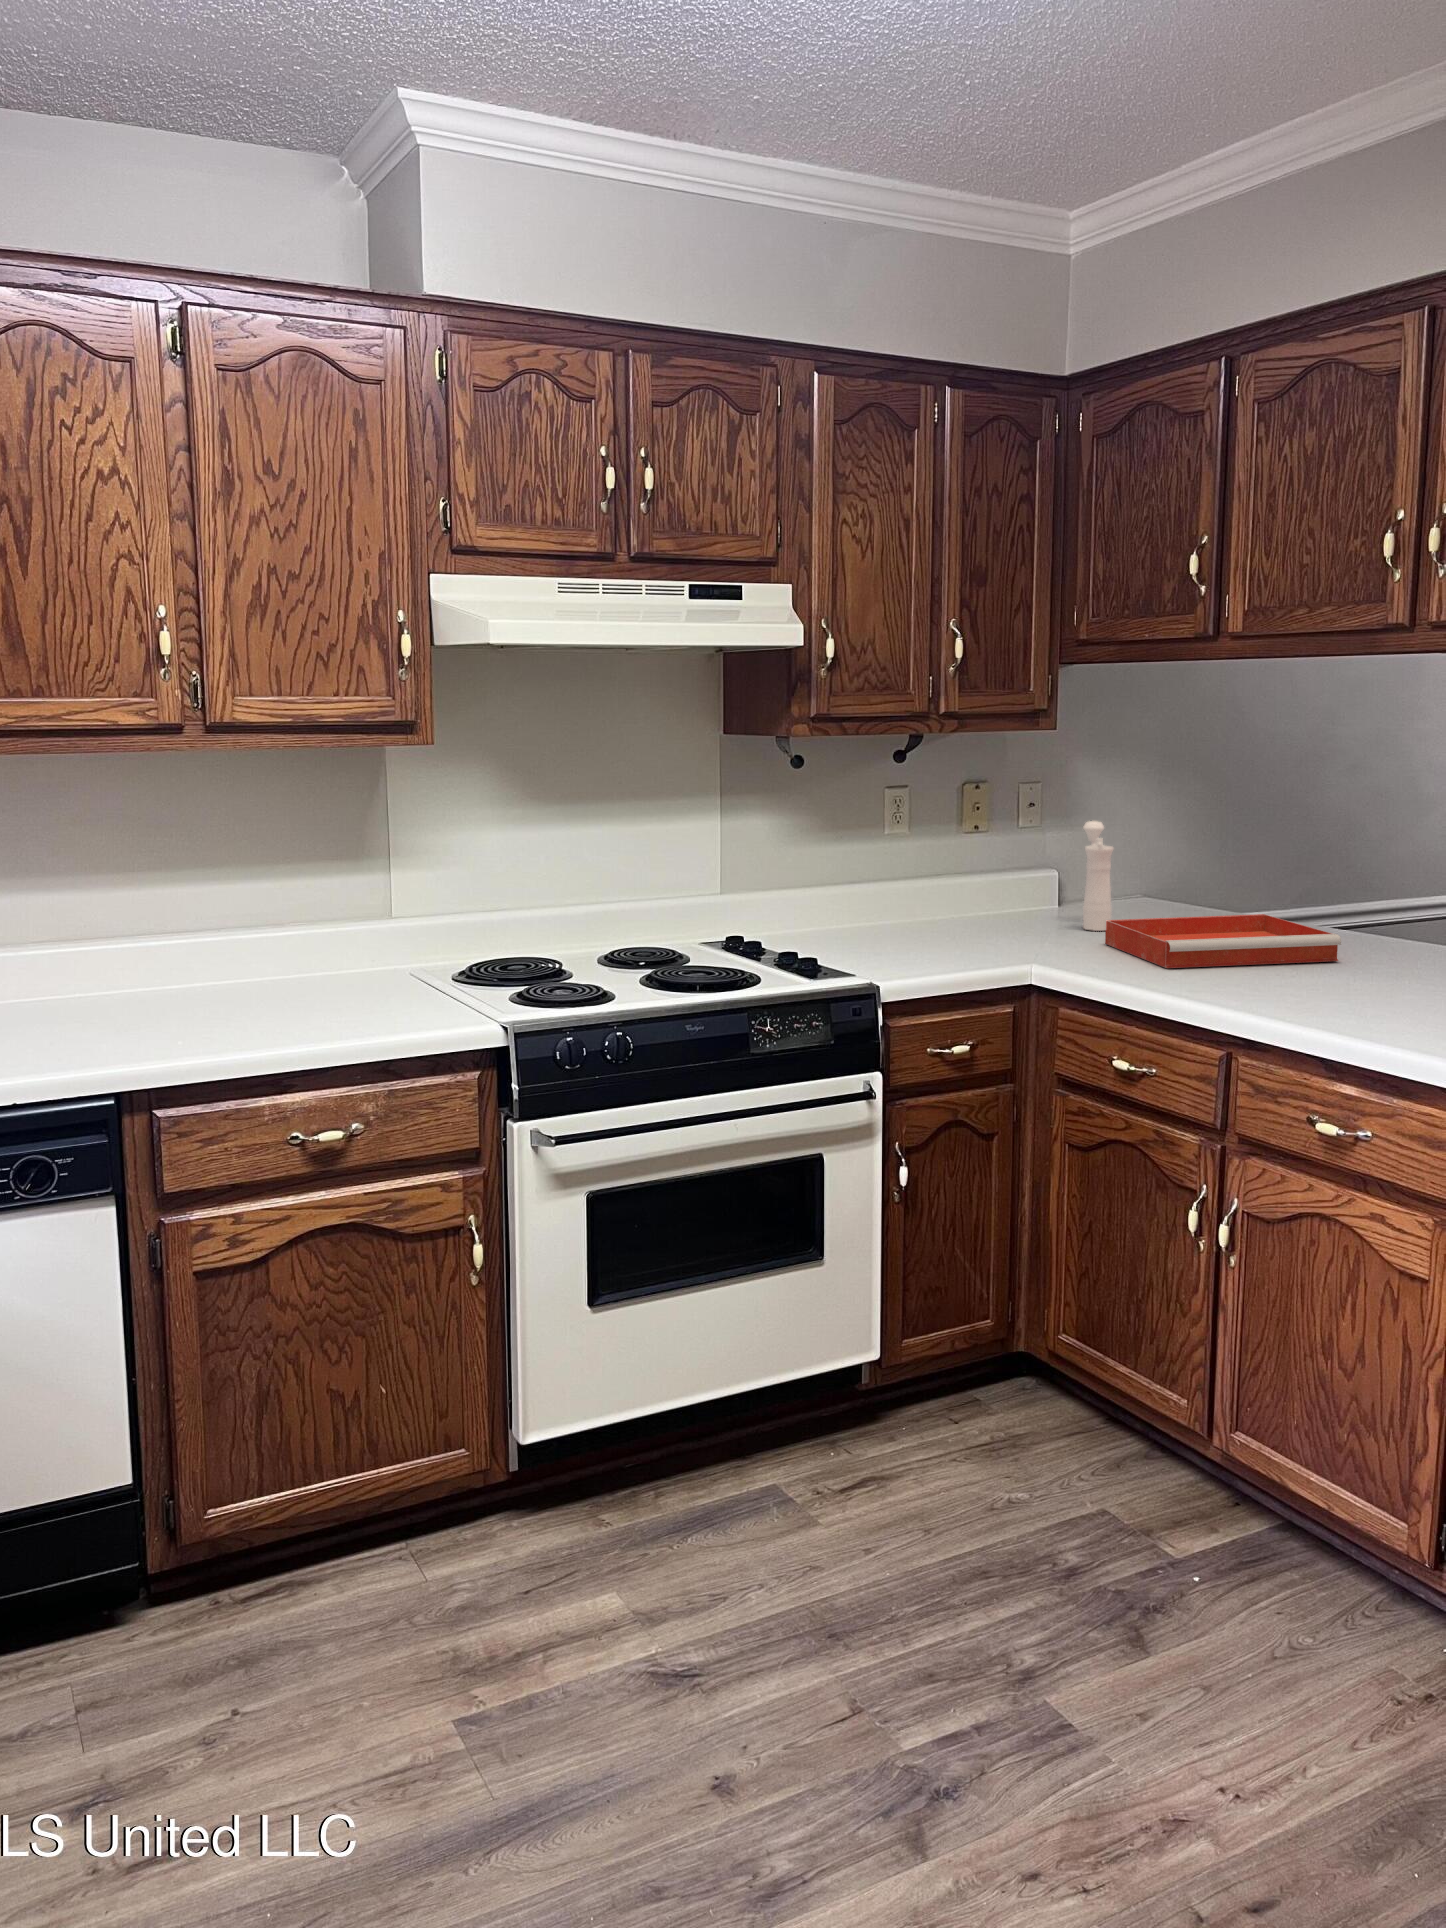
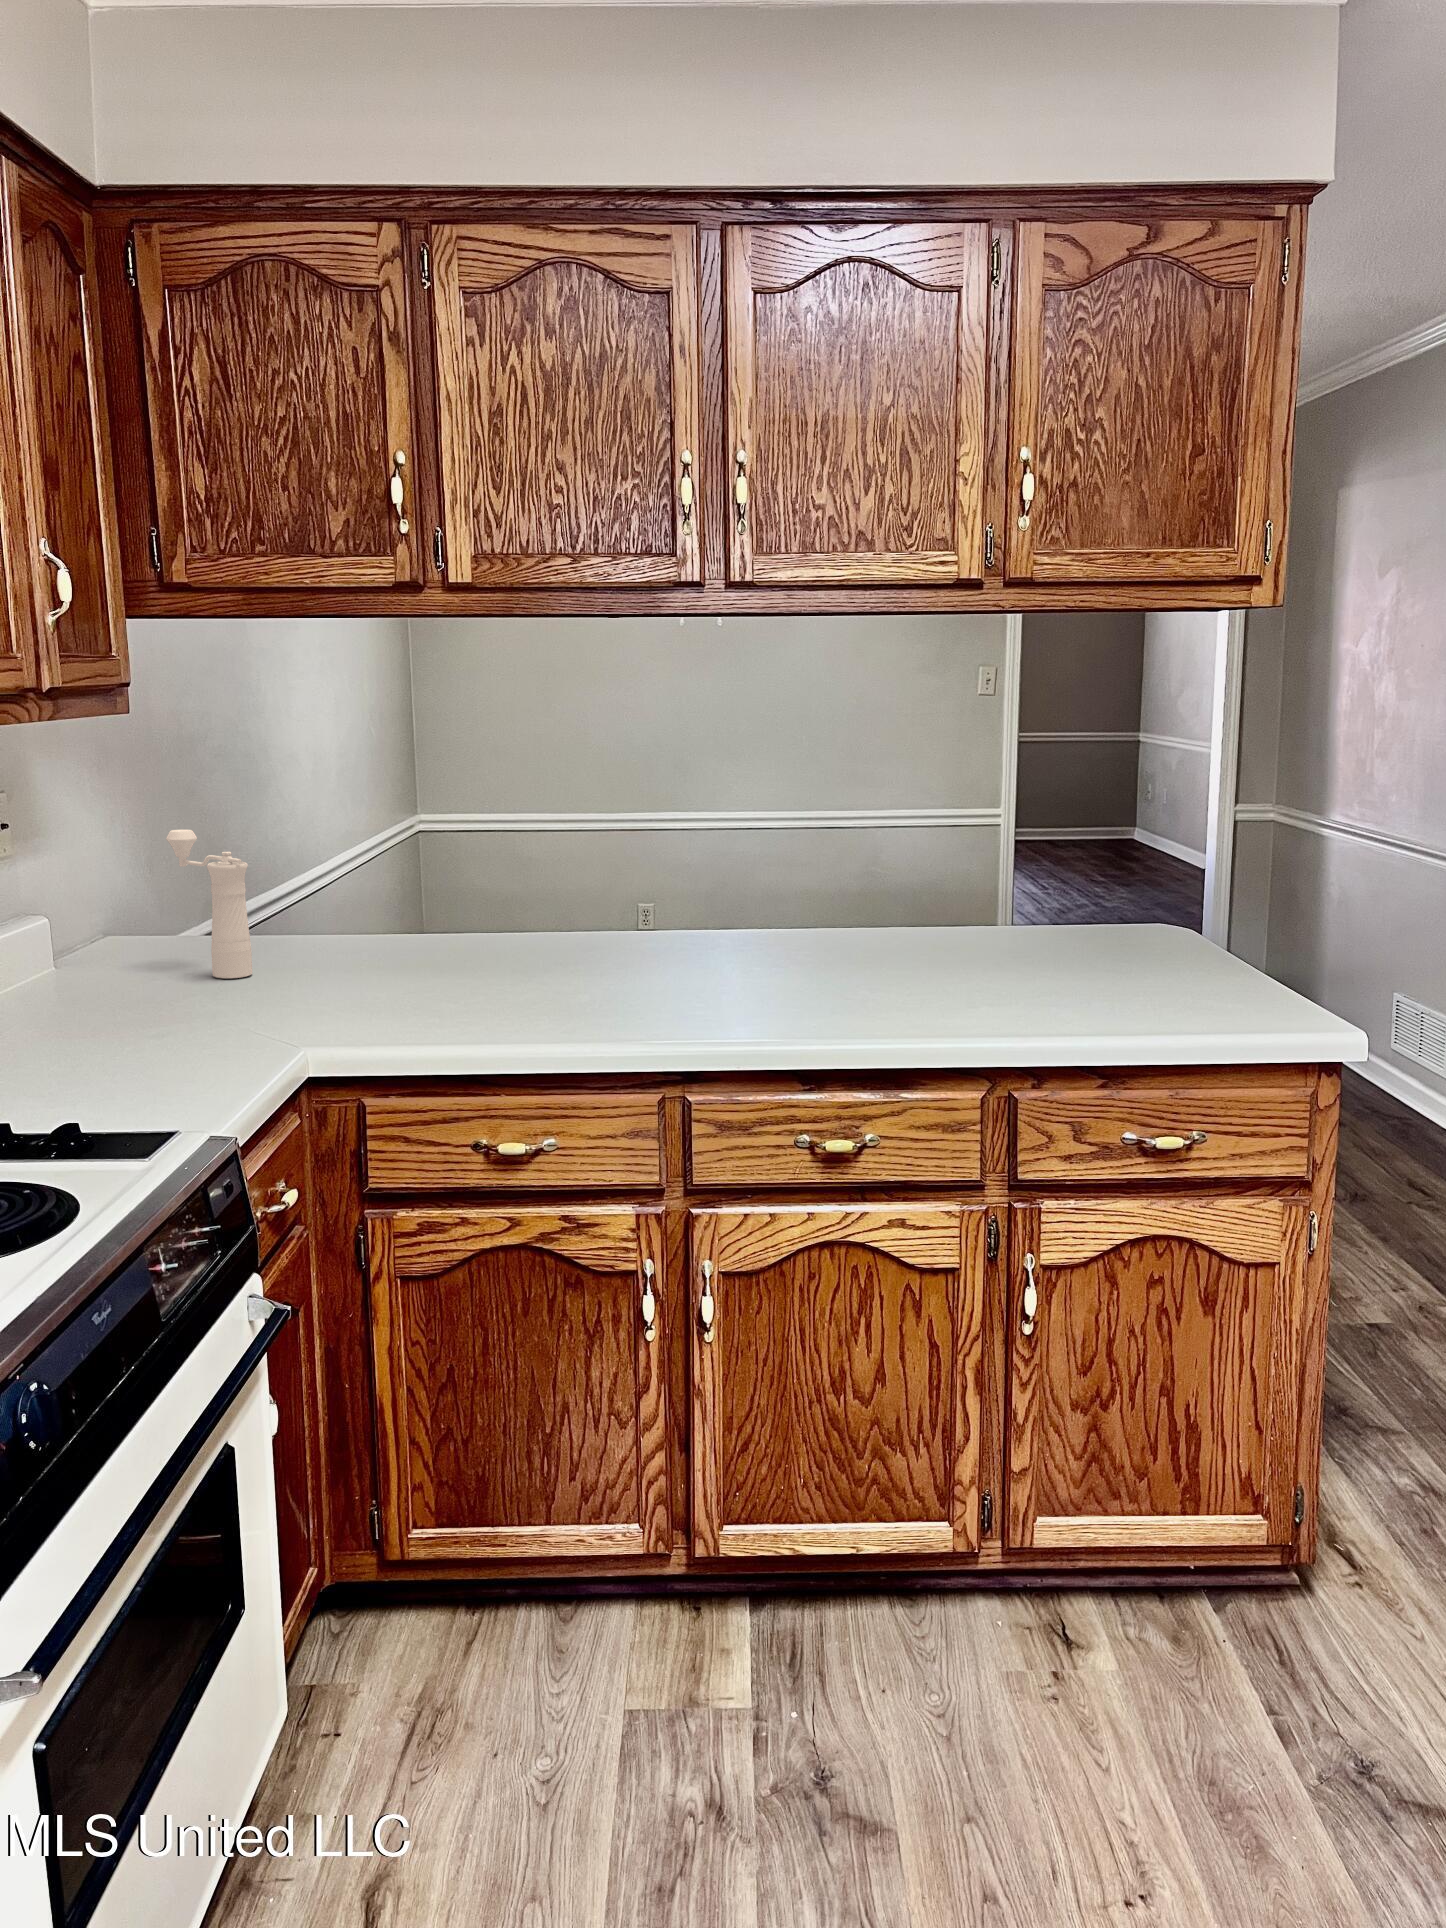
tray: present [1105,914,1341,968] -> none [308,924,578,1008]

